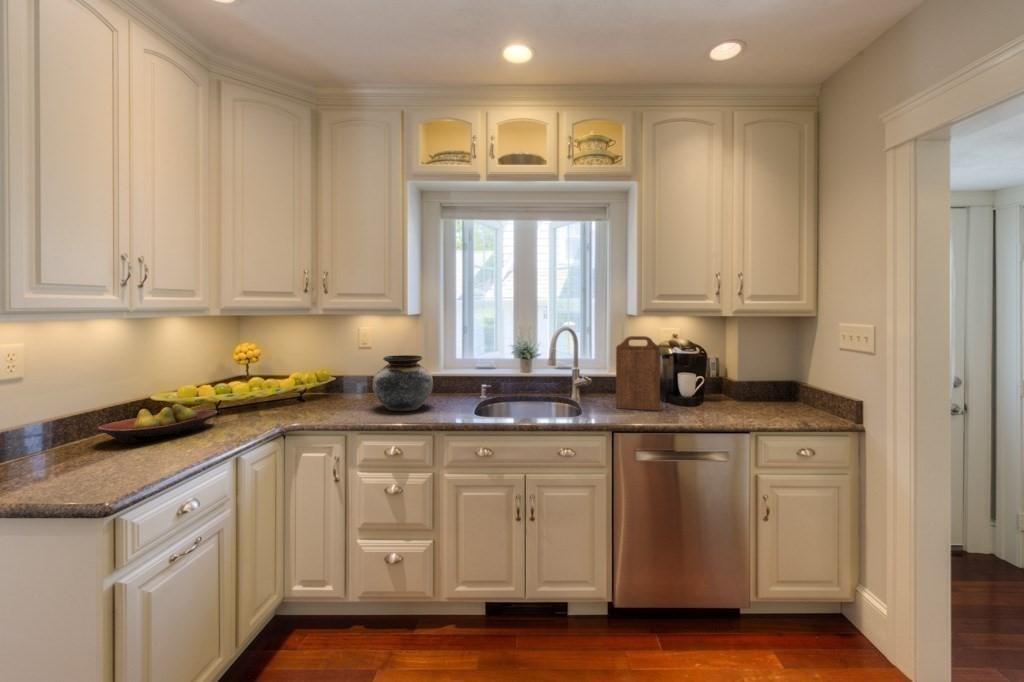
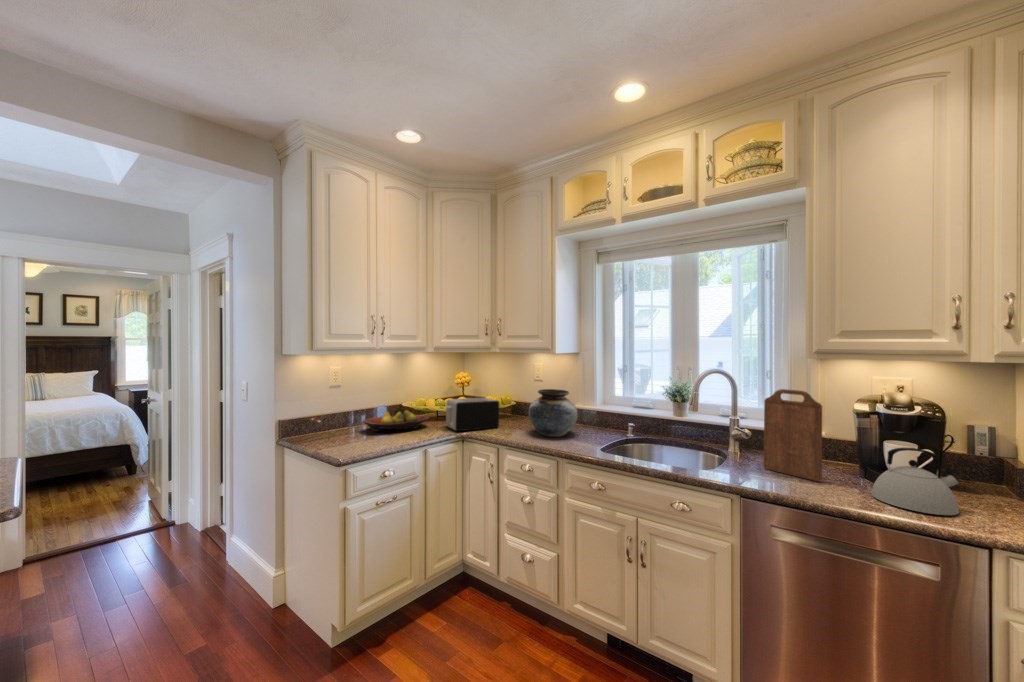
kettle: none [692,373,742,418] -> present [872,448,960,515]
toaster: none [245,375,327,423] -> present [446,398,499,431]

